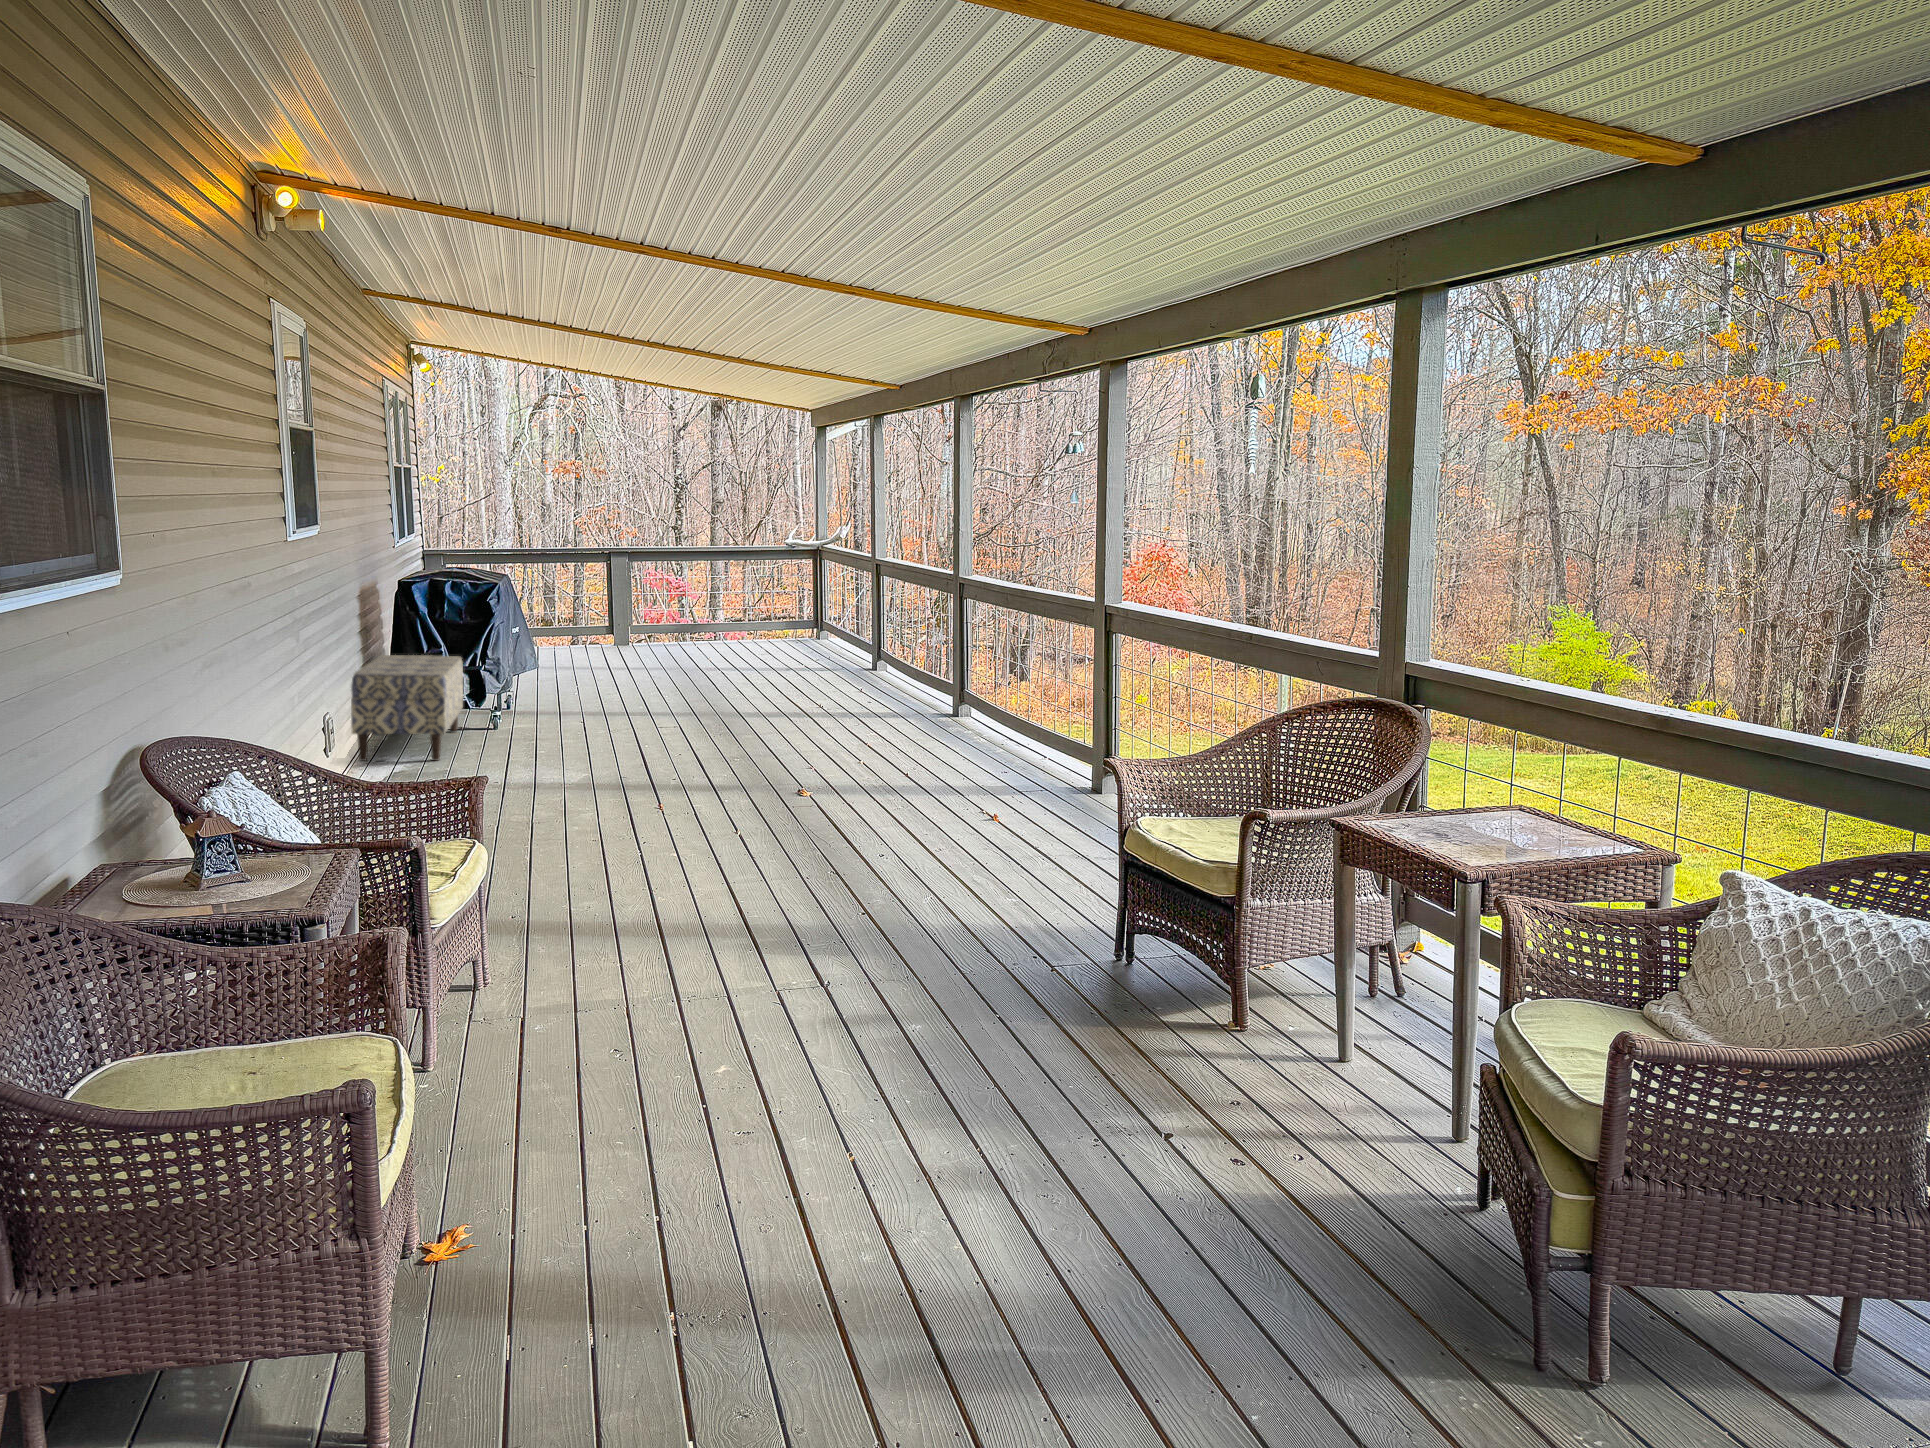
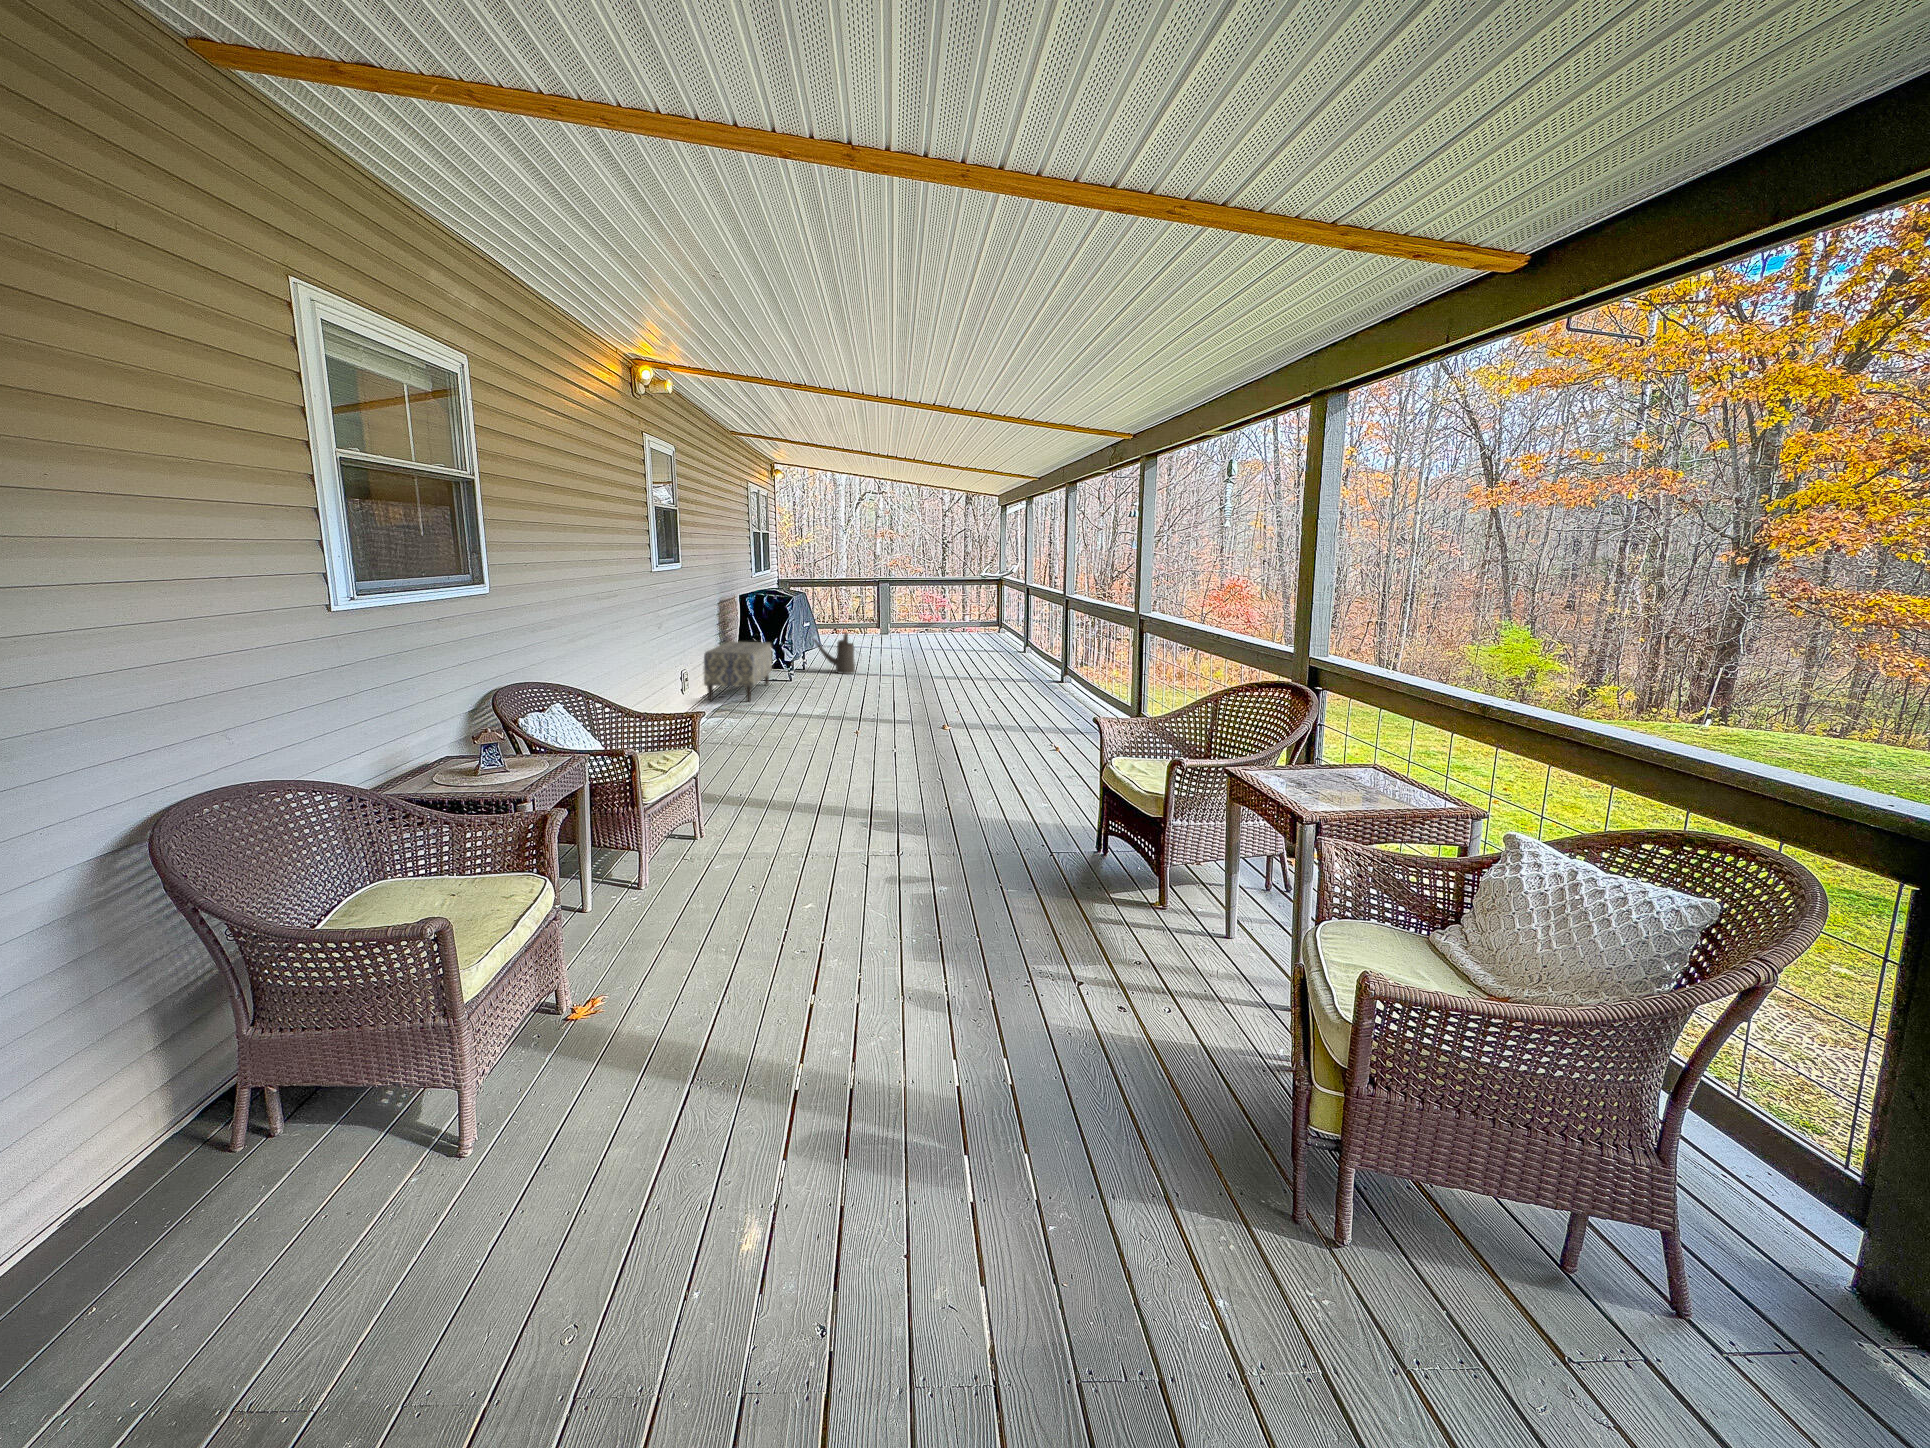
watering can: none [527,637,615,709] -> present [814,633,855,674]

